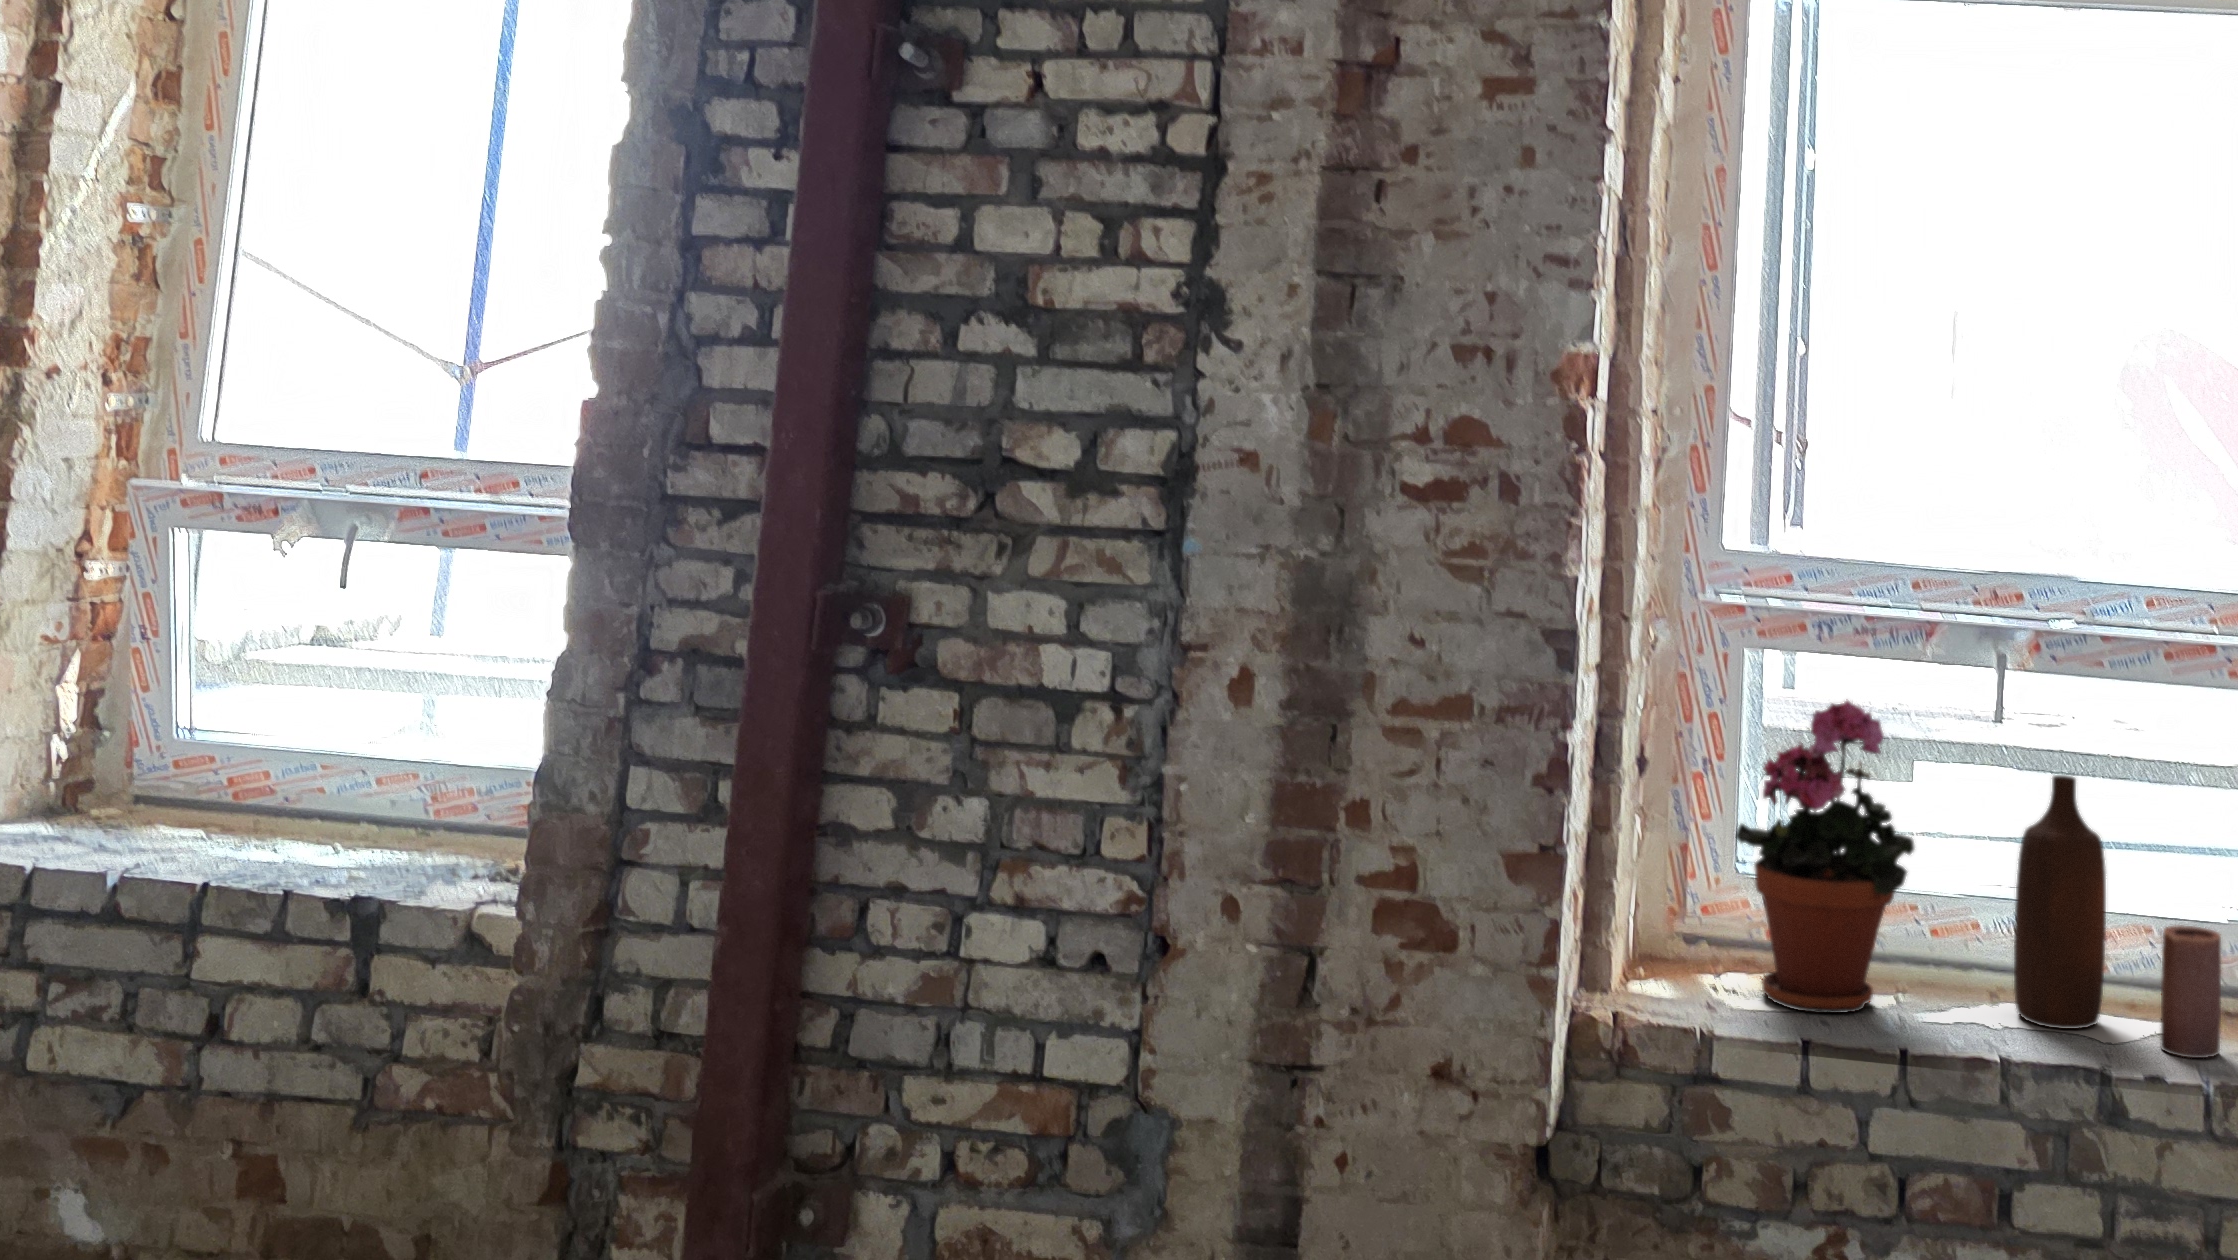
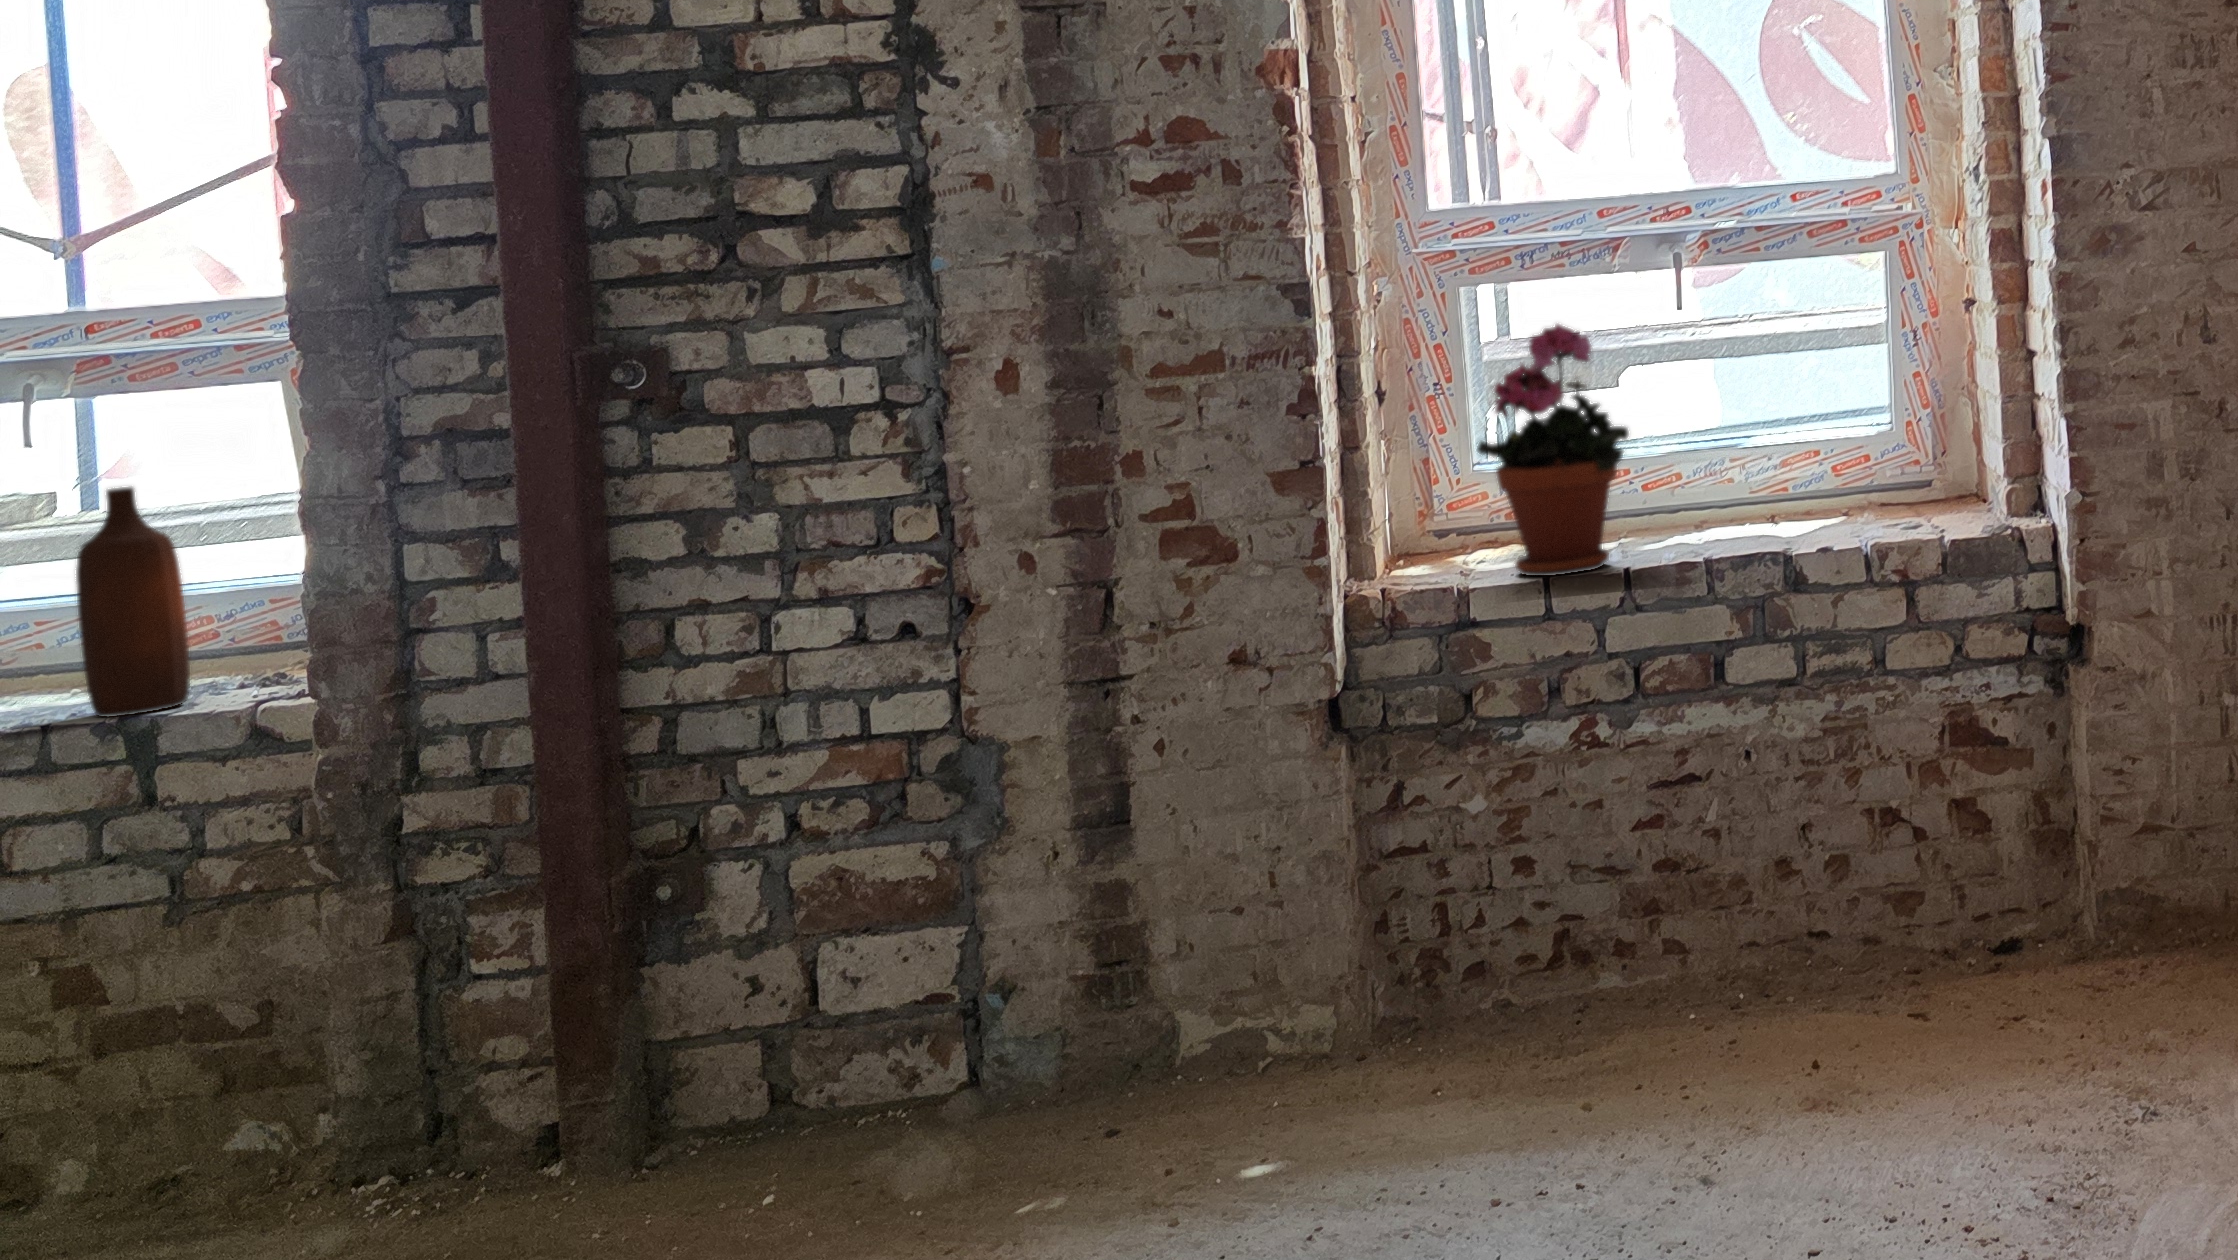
bottle: present [2014,775,2106,1029] -> present [76,487,190,717]
candle: present [2160,925,2221,1058] -> none [1833,452,1887,549]

